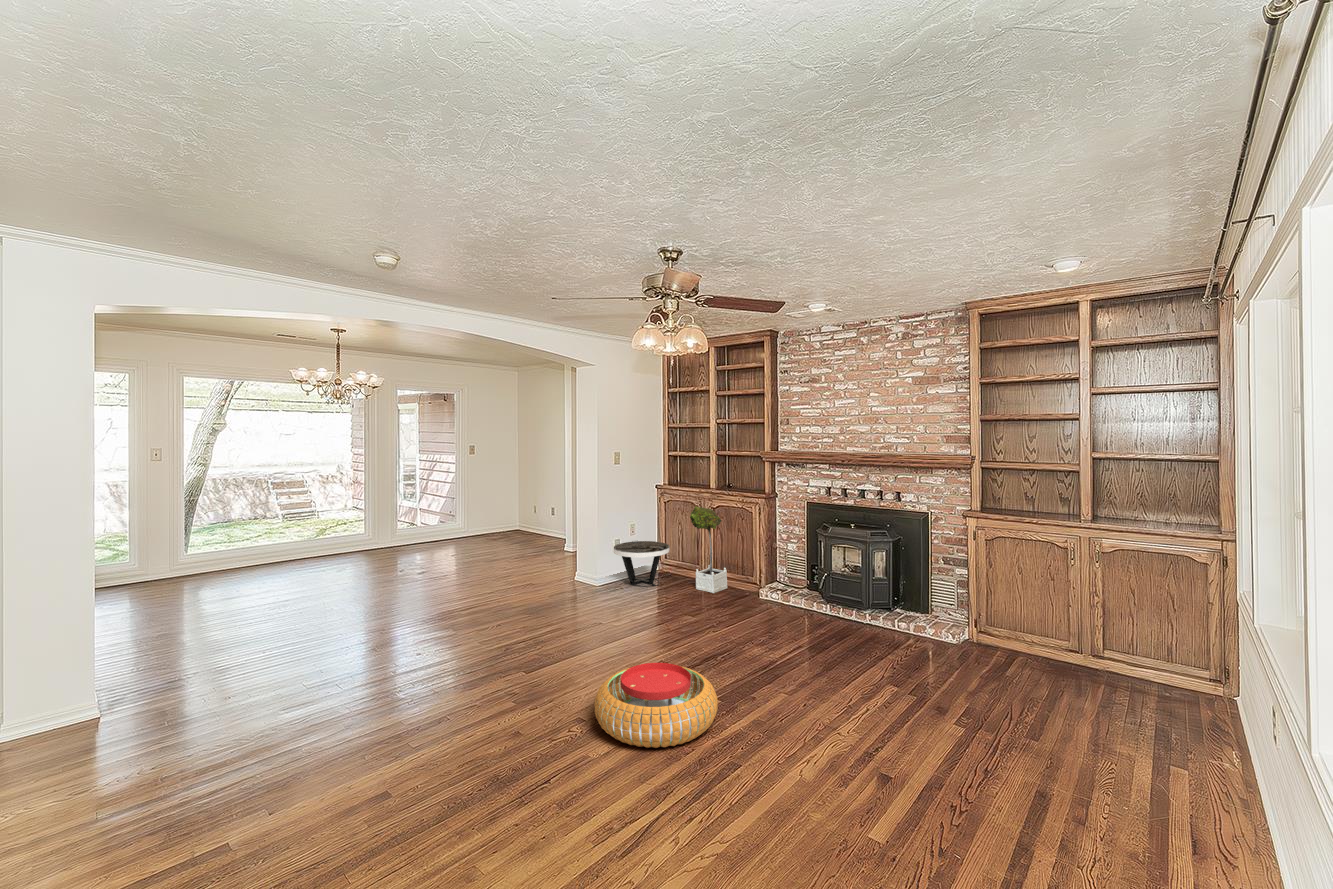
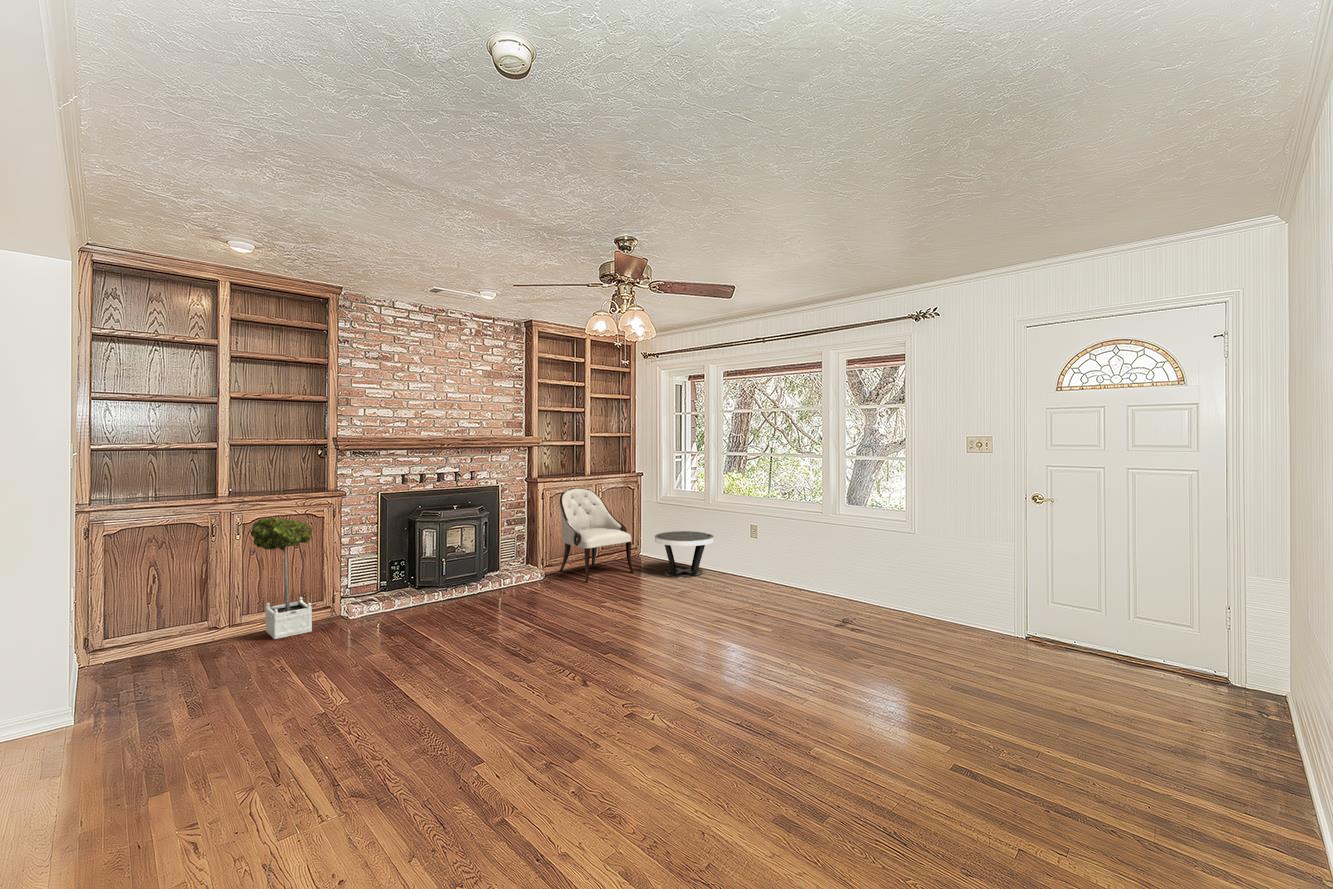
armchair: none [940,532,1052,684] -> present [560,488,633,582]
side table: present [614,541,670,587] -> present [655,531,714,577]
pouf: present [594,663,718,748] -> none [601,614,715,685]

